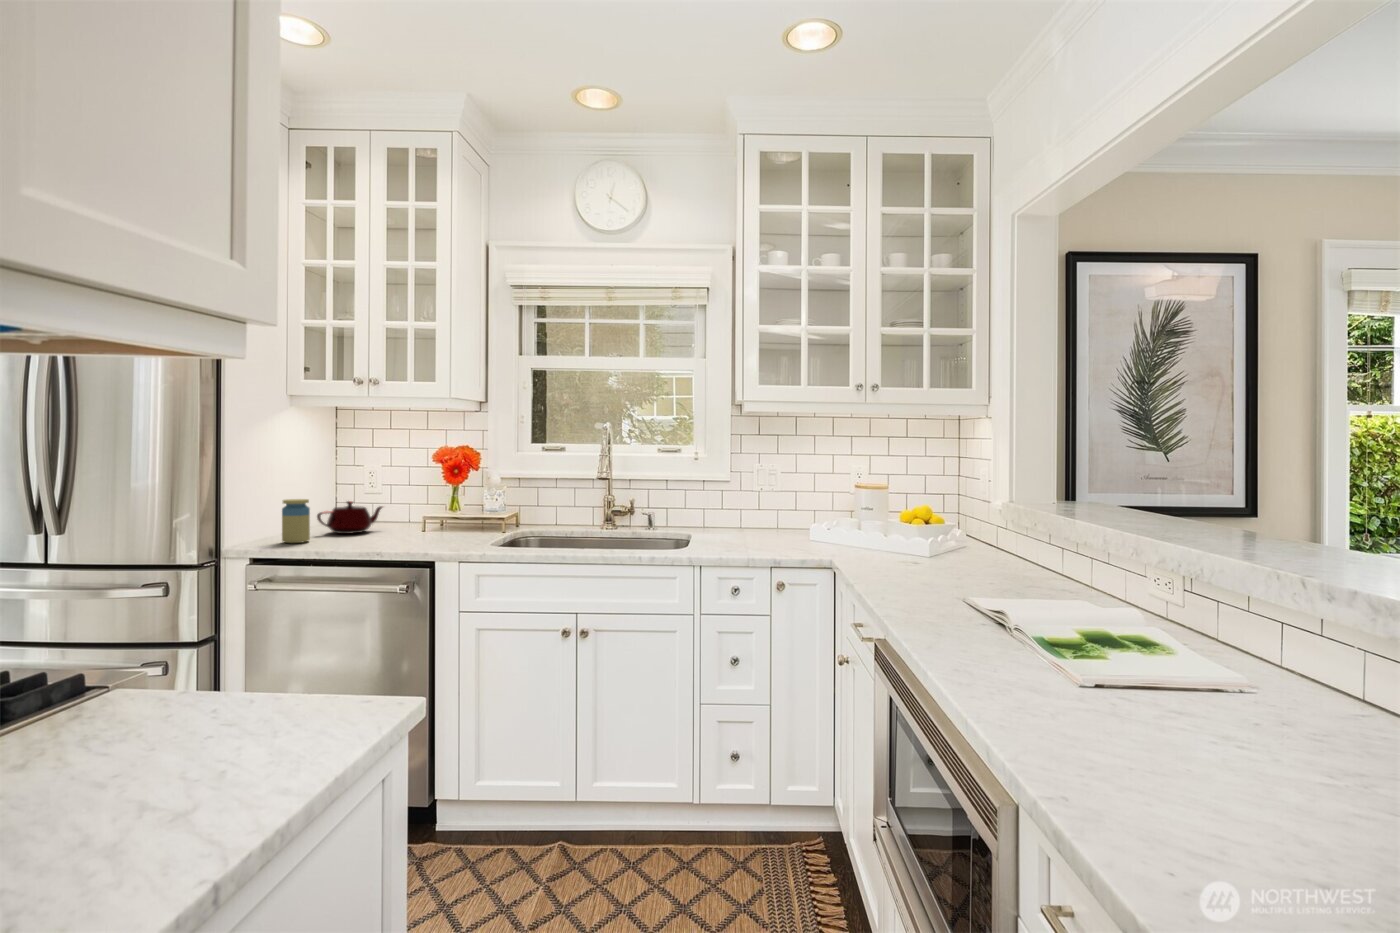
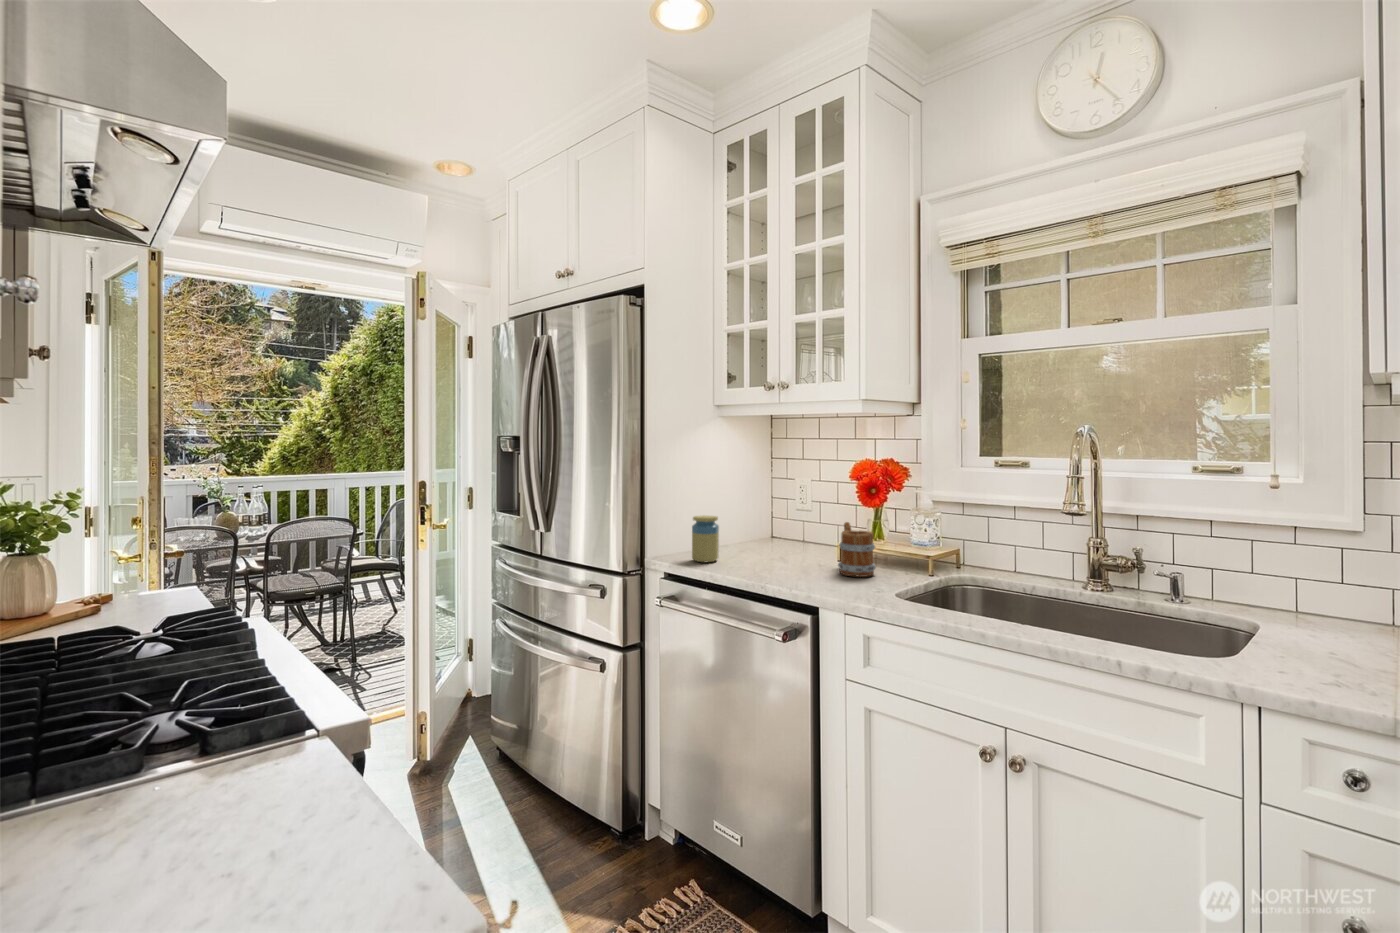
mug: none [431,497,465,539] -> present [838,522,876,577]
teapot: present [317,501,382,534] -> none [733,519,802,555]

